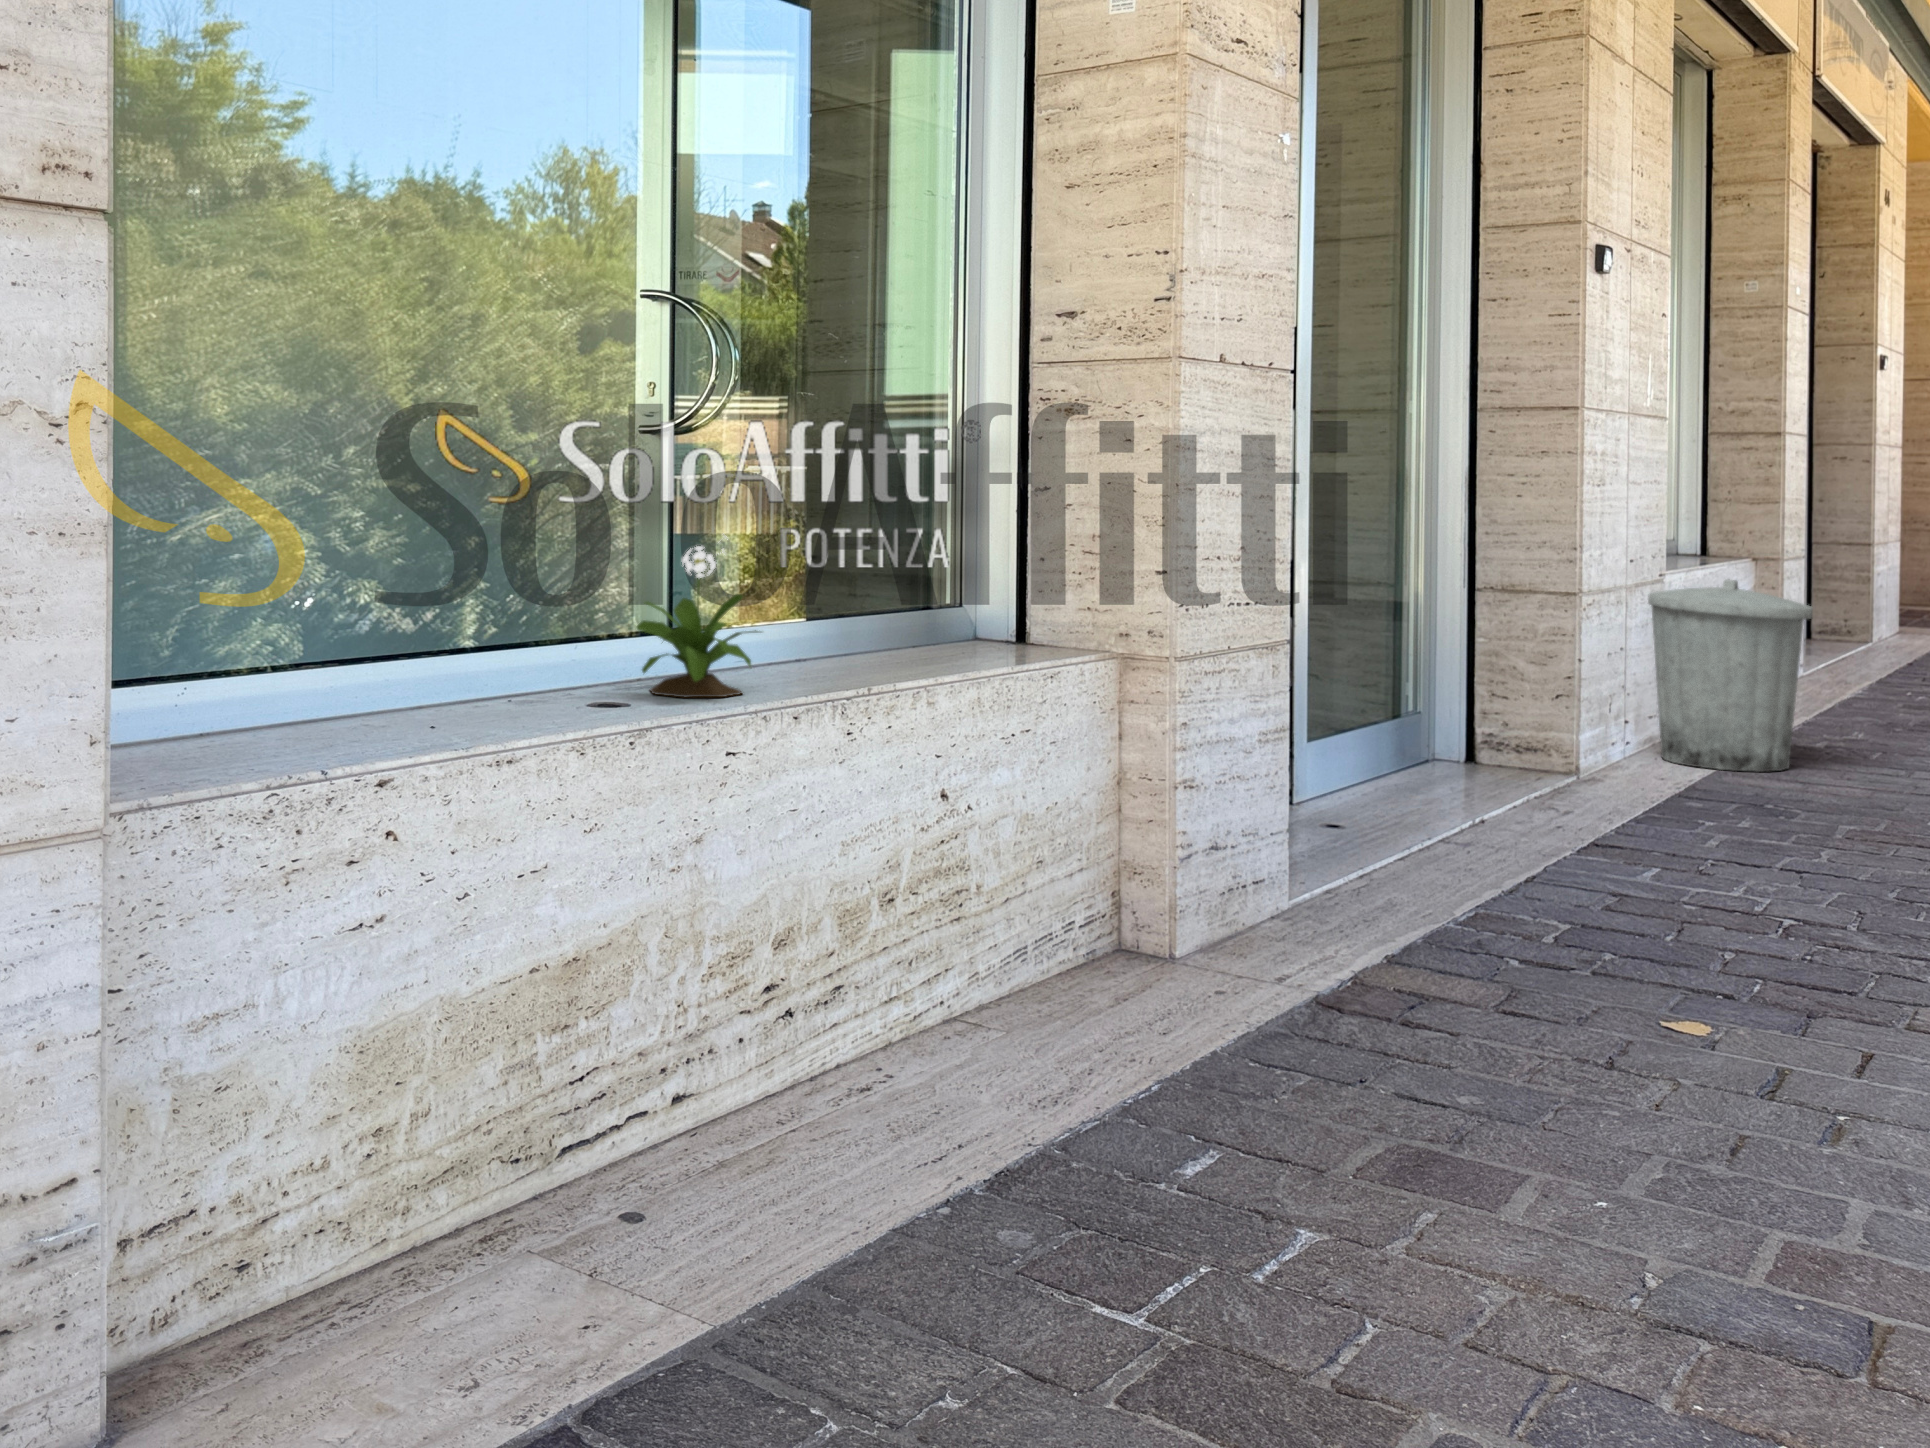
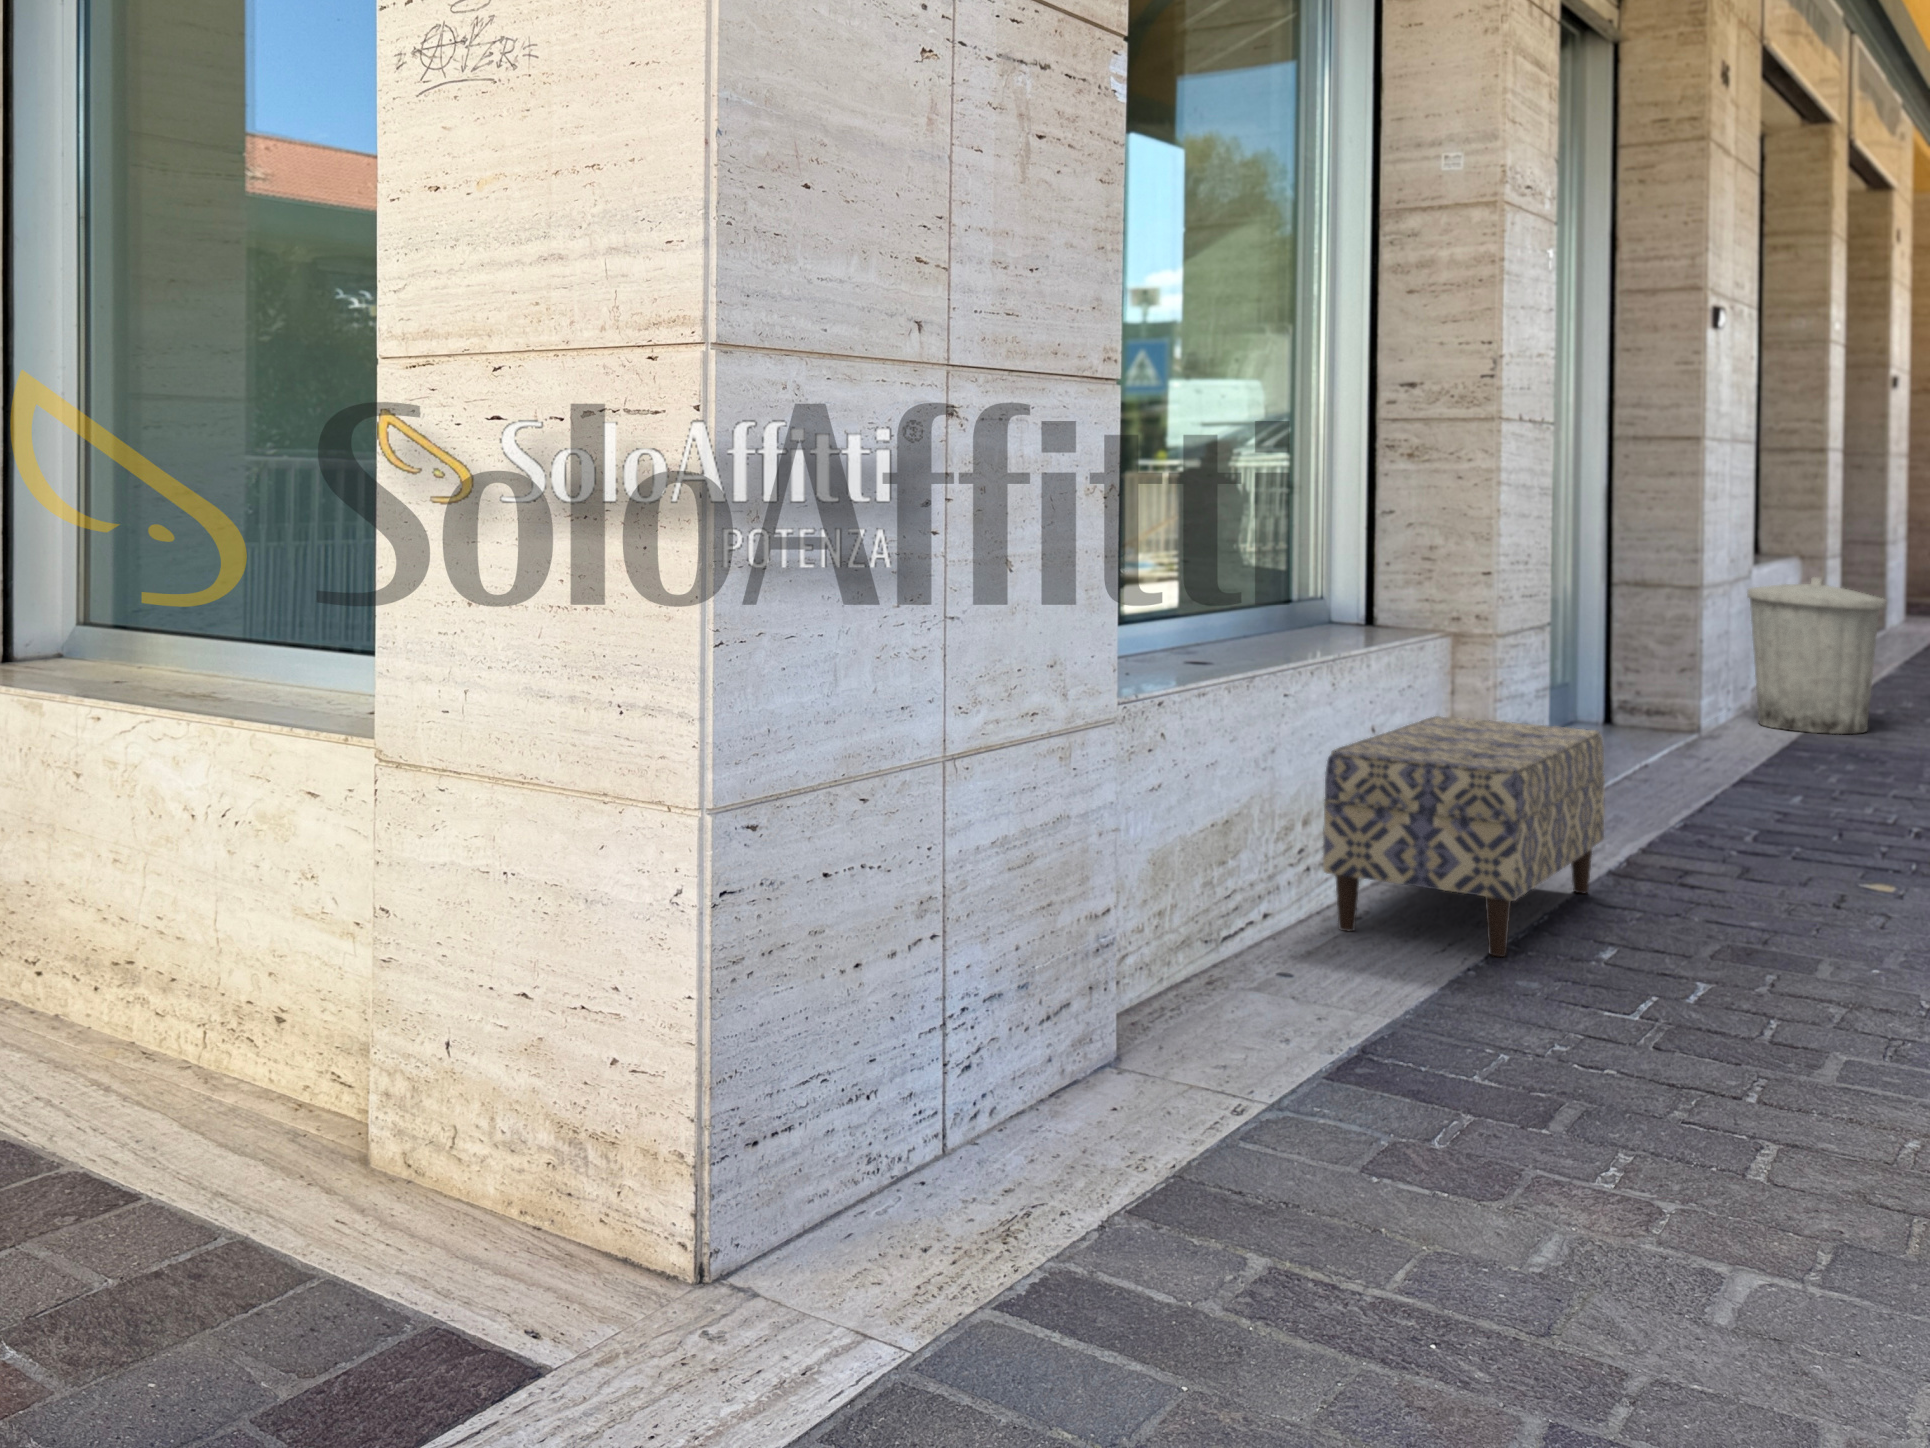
potted flower: present [637,546,758,697] -> none [1184,548,1283,658]
bench: none [795,775,1279,1175] -> present [1323,716,1605,957]

